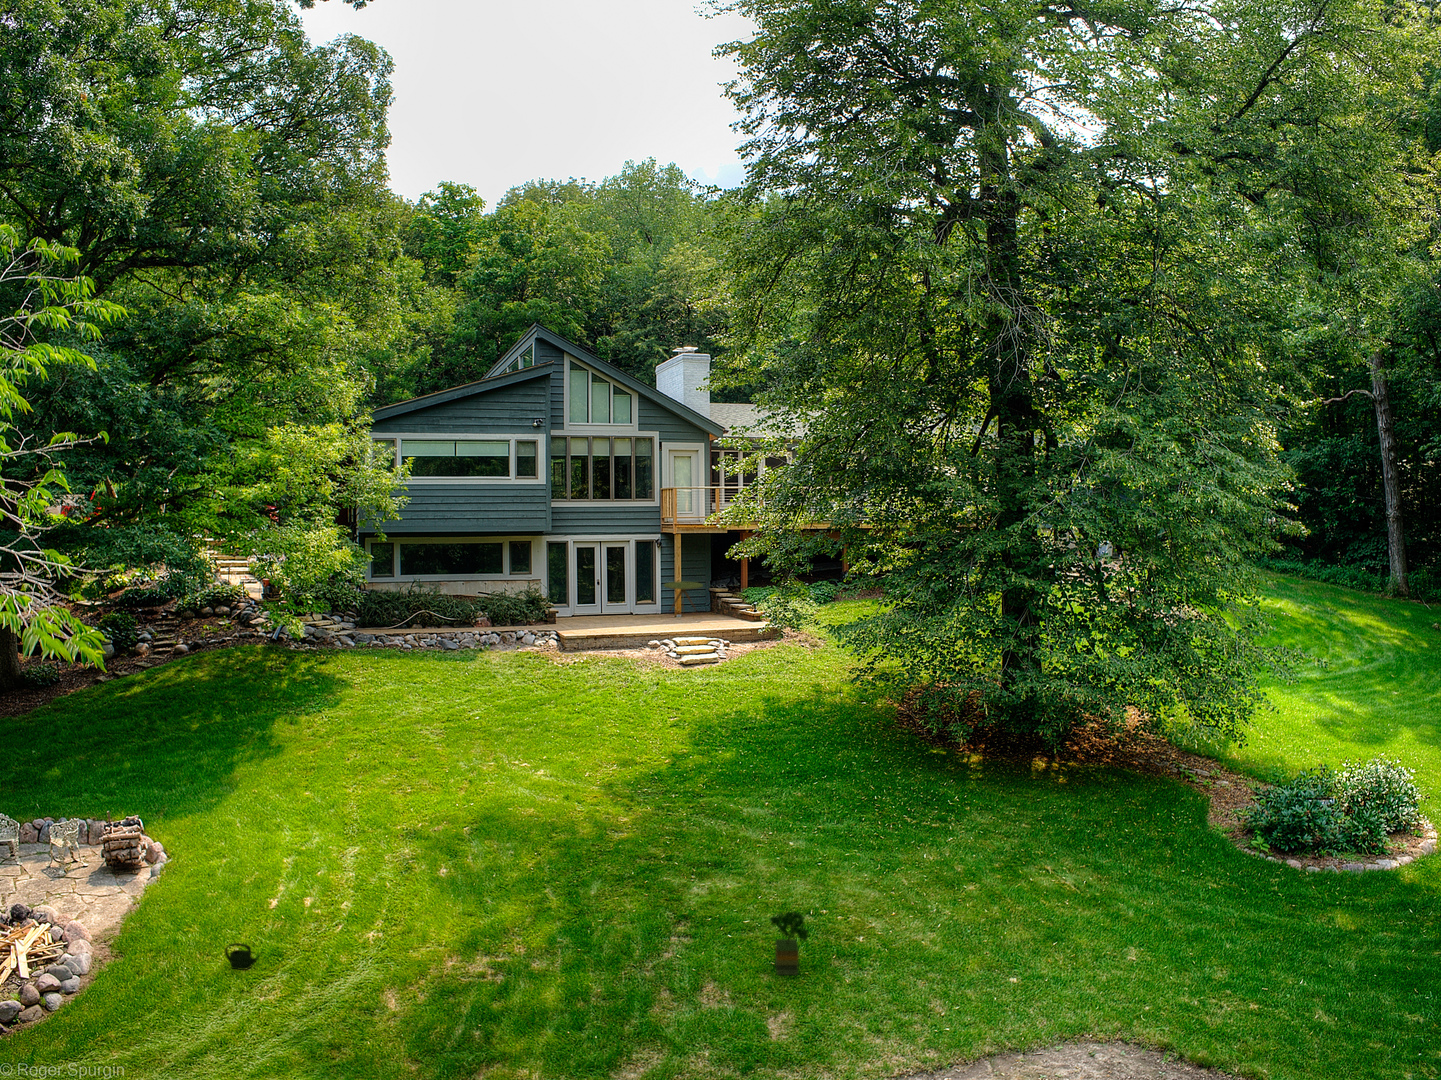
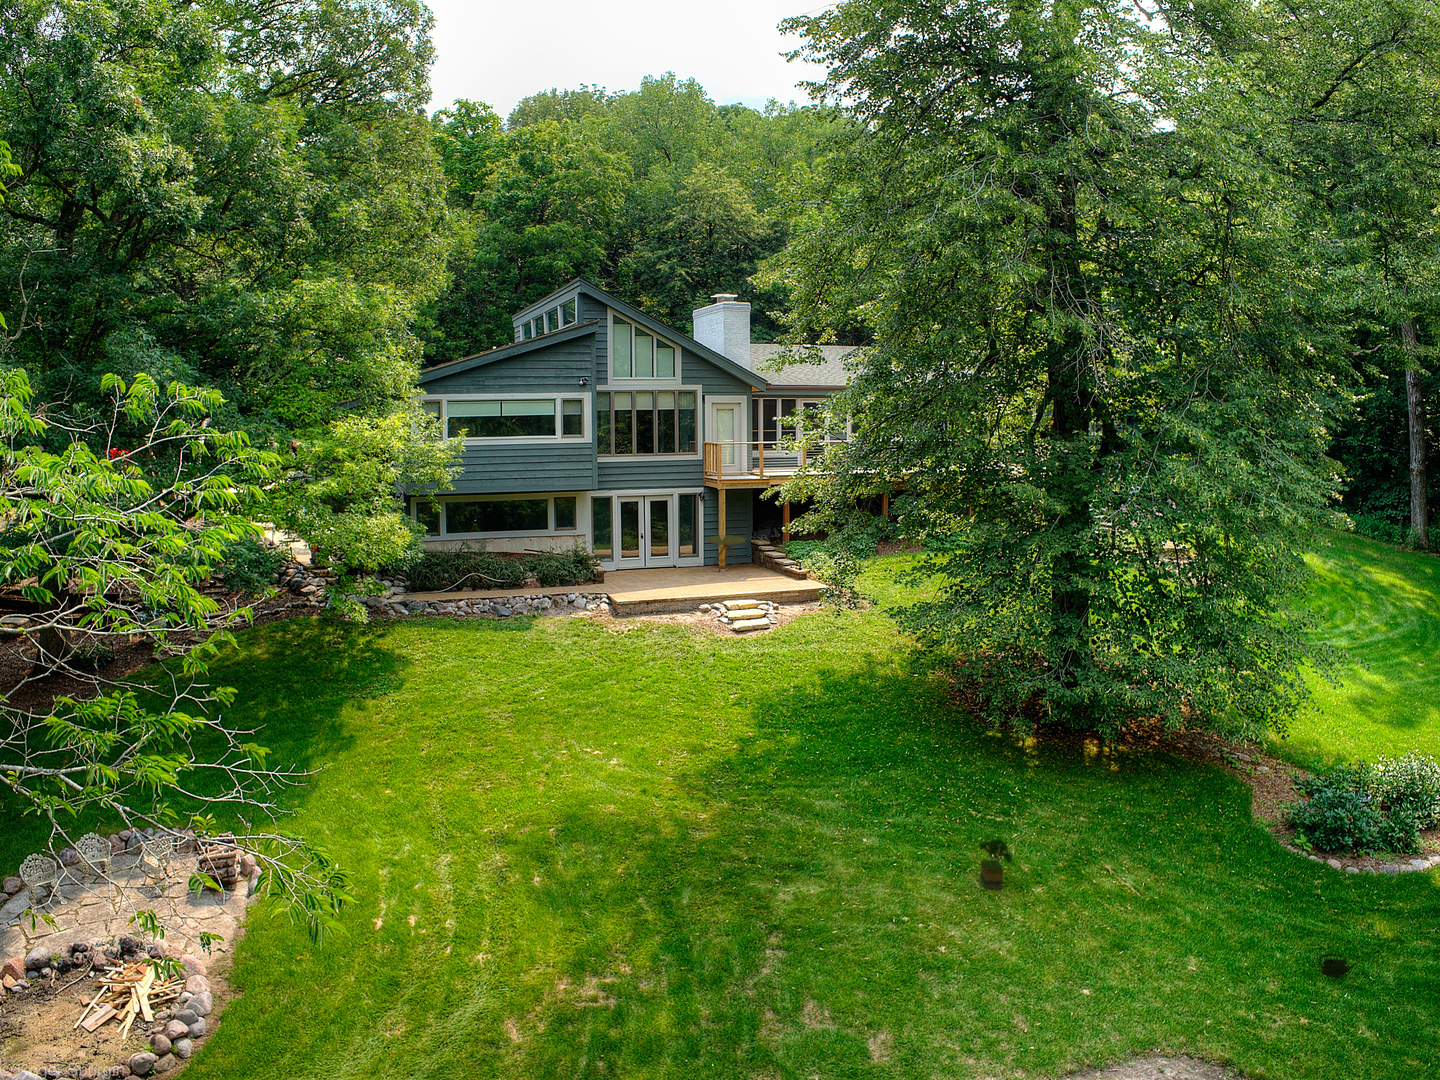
potted tree: present [770,911,808,975] -> present [979,839,1012,889]
watering can: present [225,943,262,970] -> present [1319,953,1359,977]

